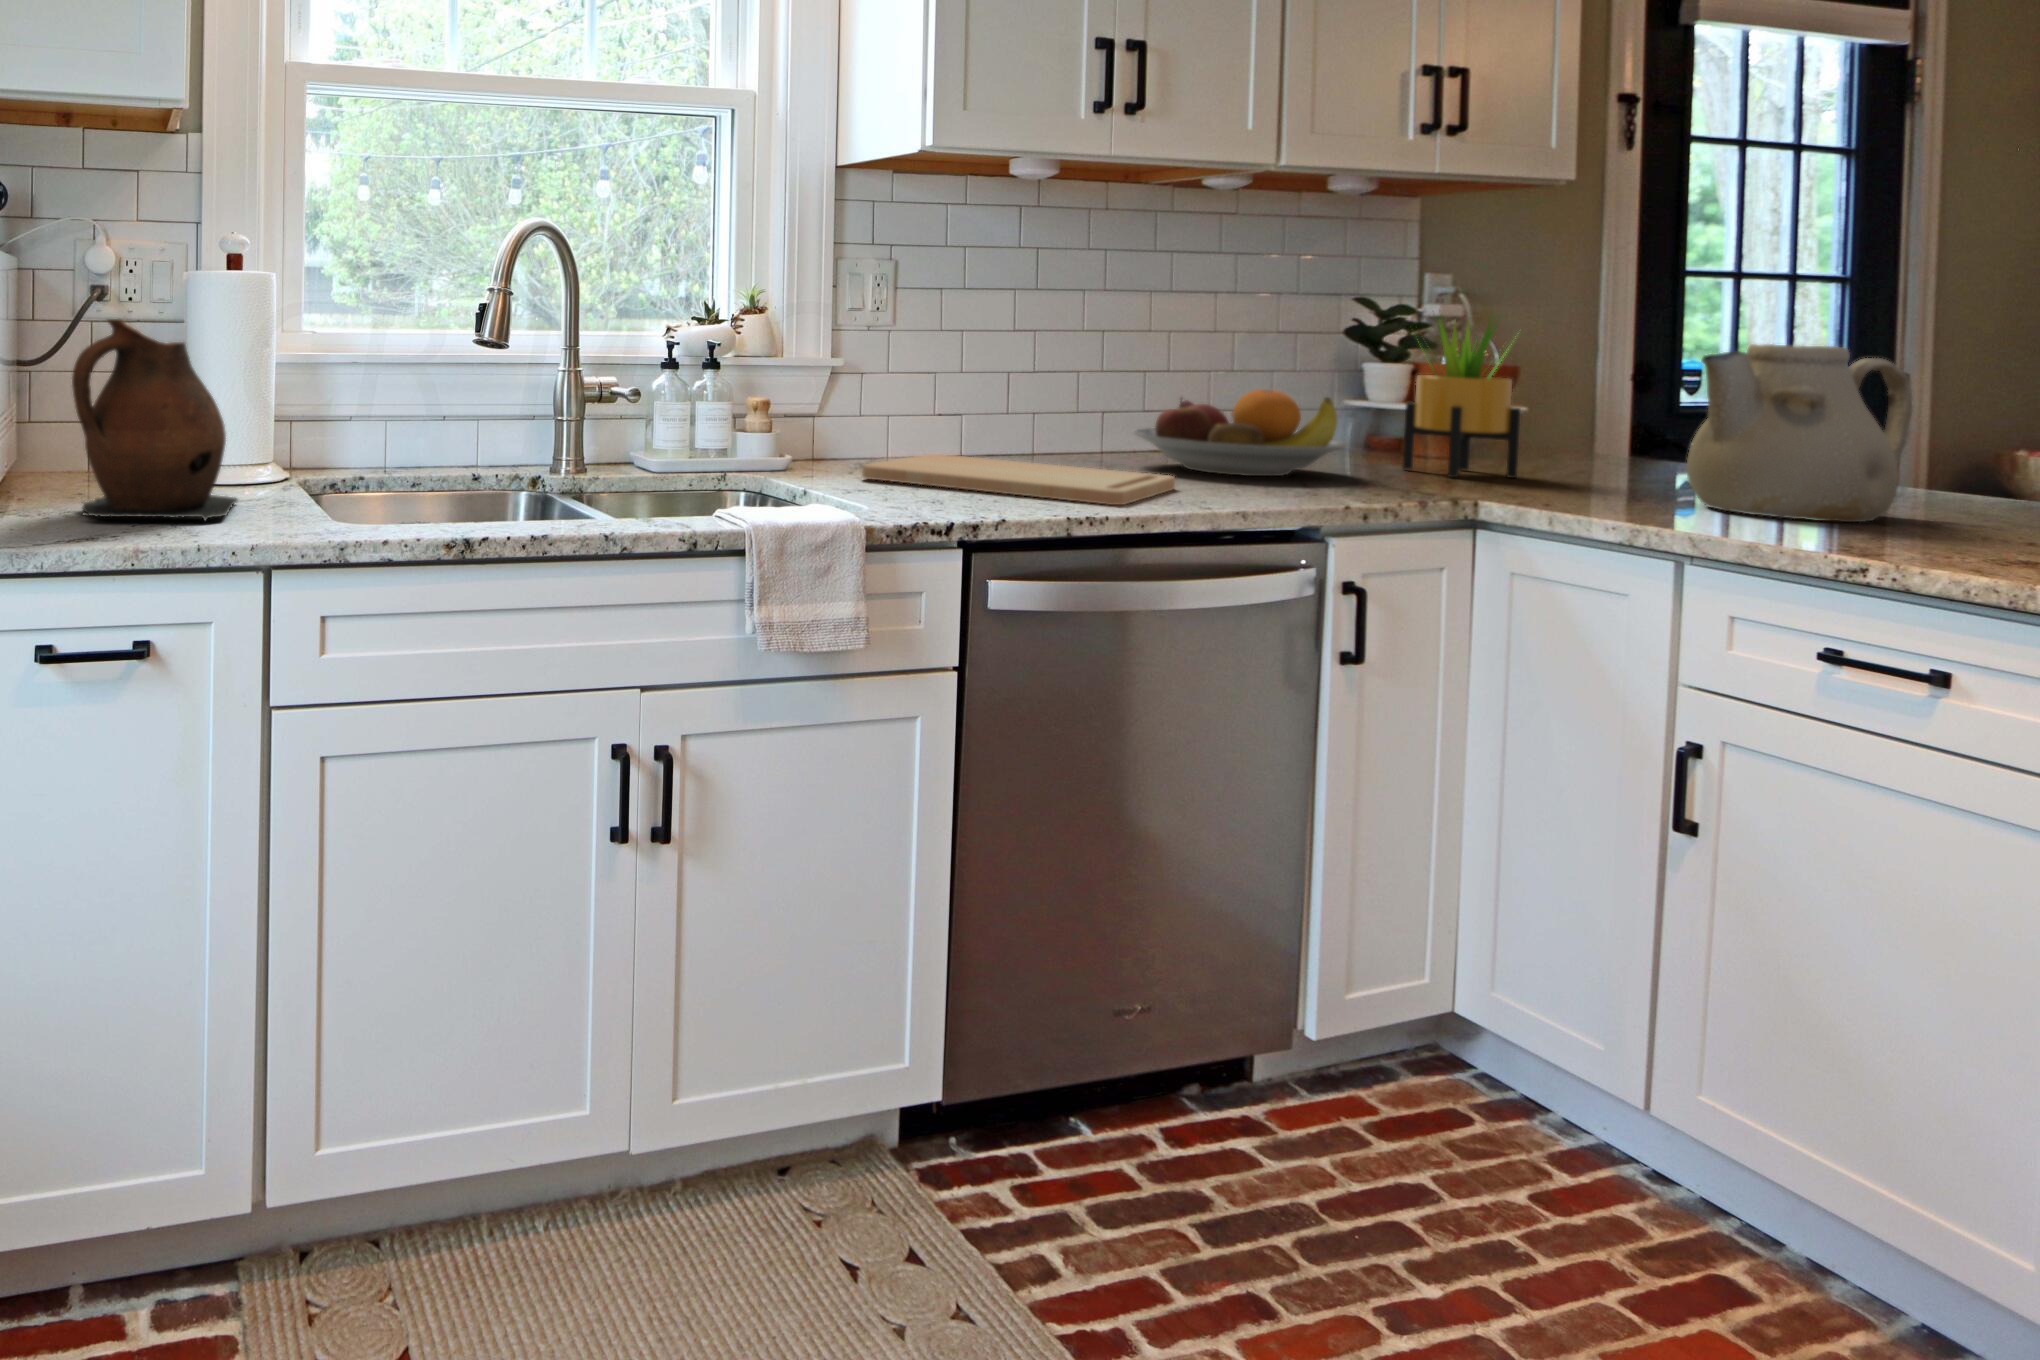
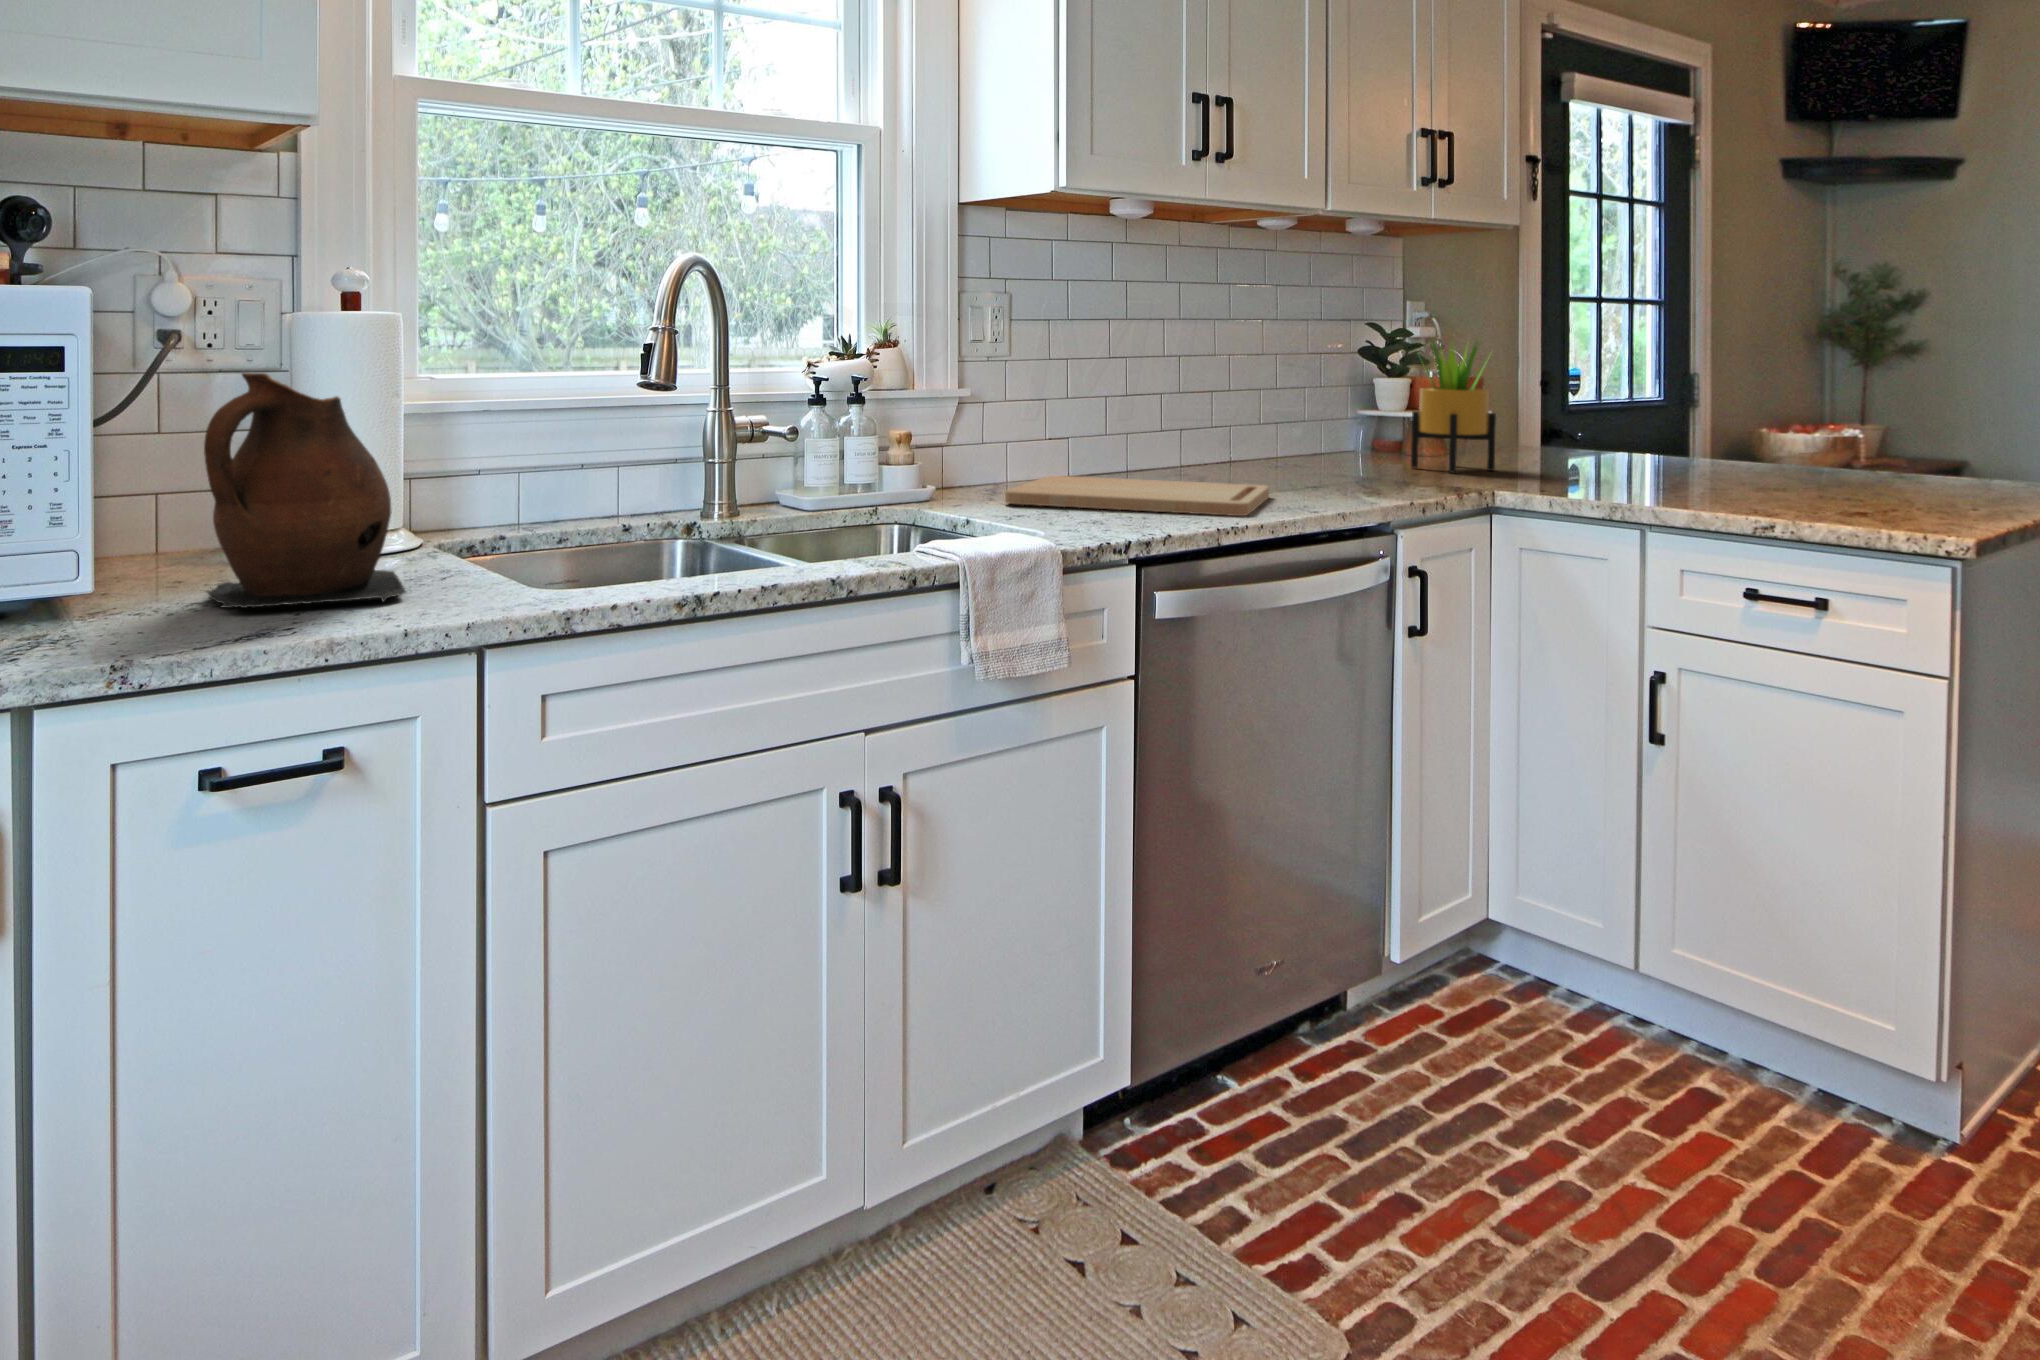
teapot: present [1687,344,1912,522] -> none [1624,359,1760,495]
fruit bowl: present [1133,389,1347,476] -> none [1210,405,1383,481]

